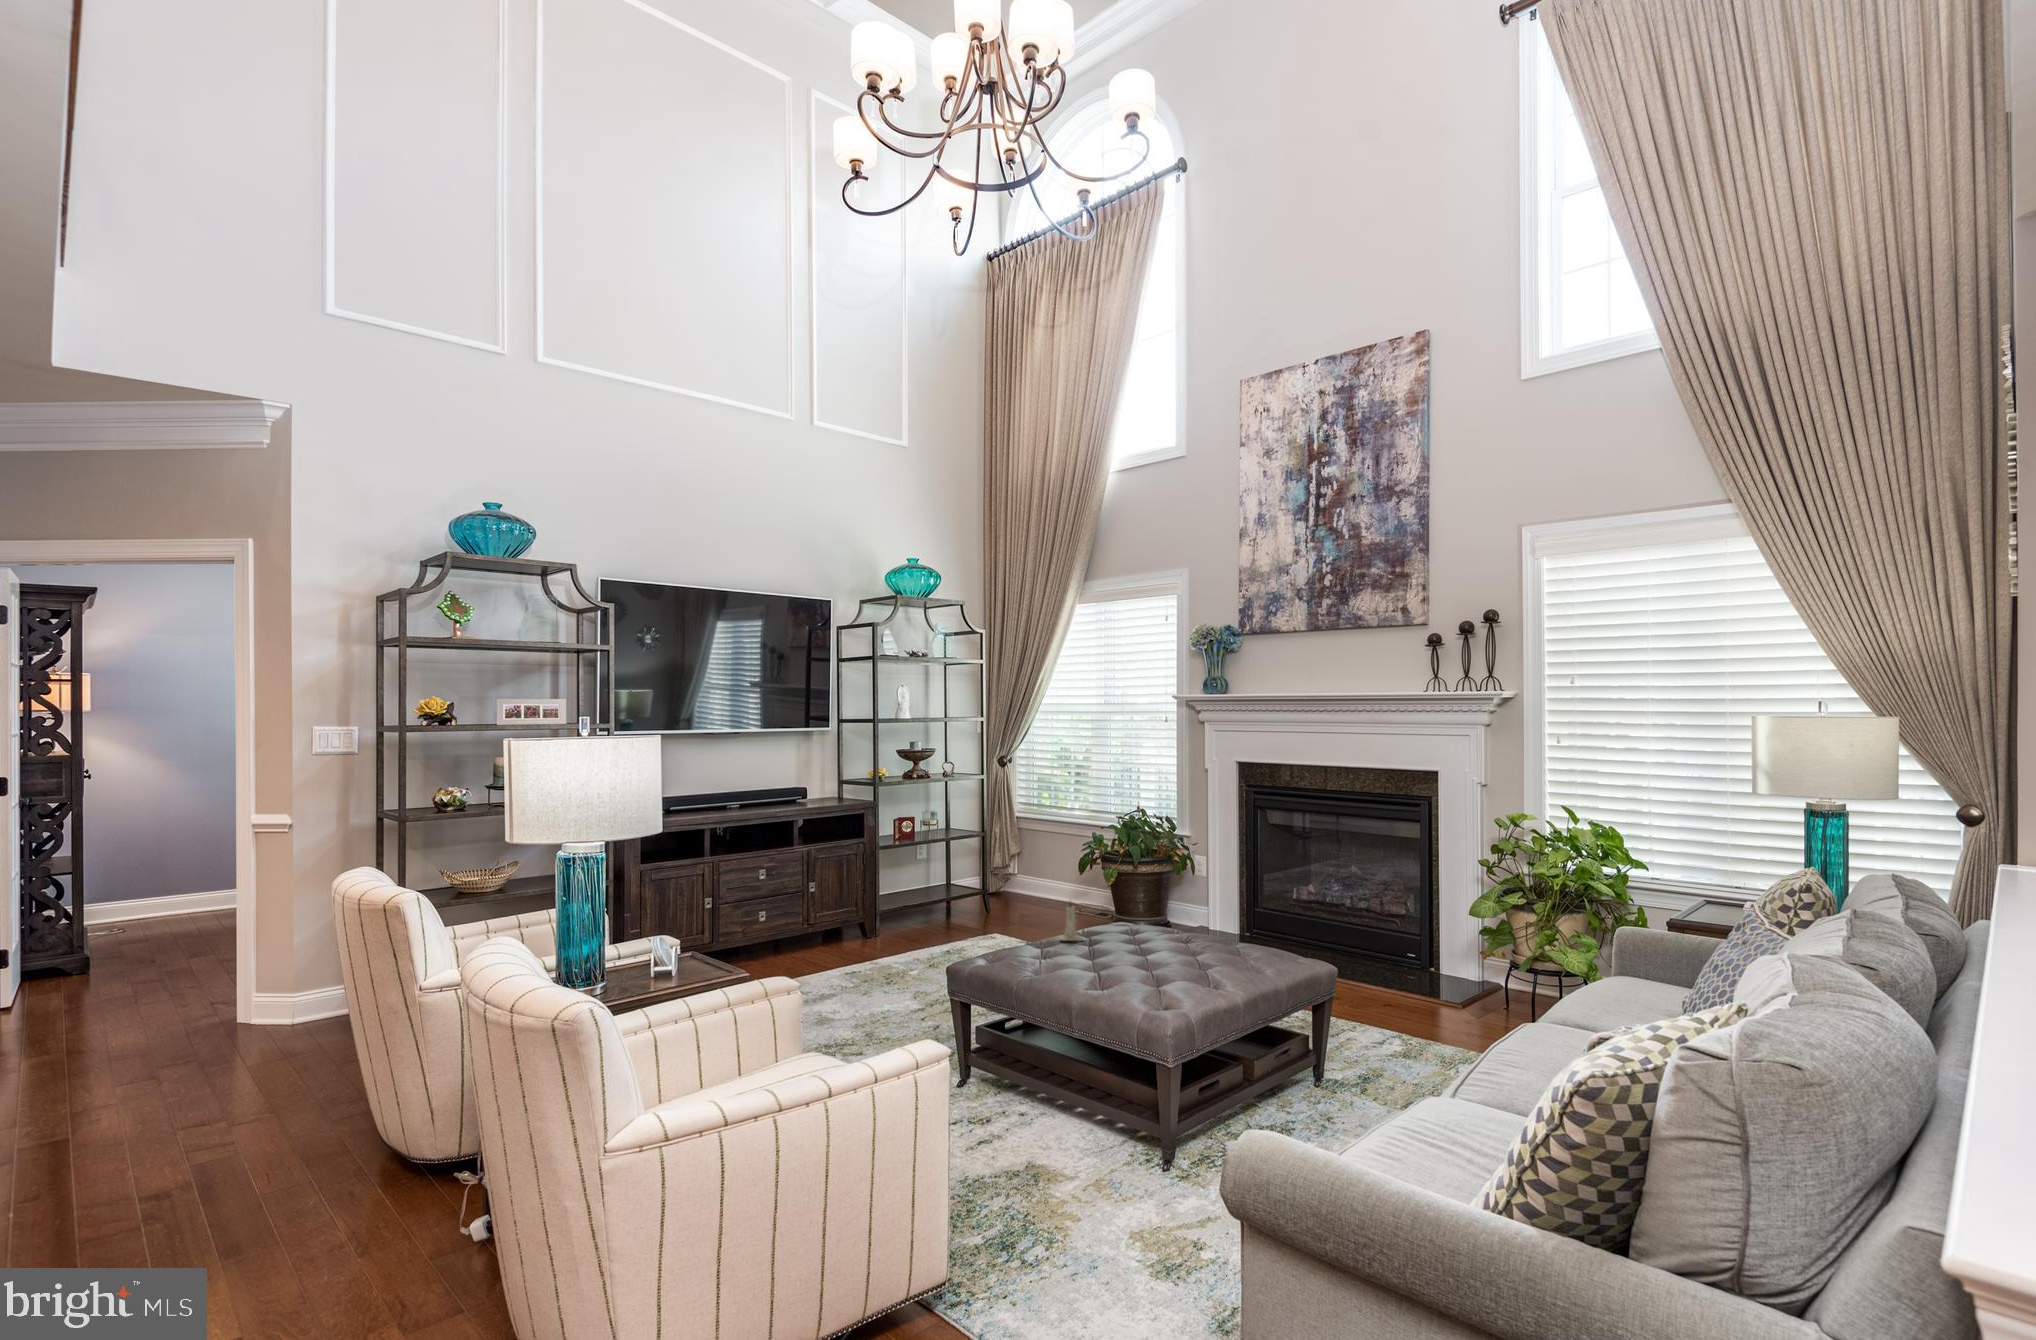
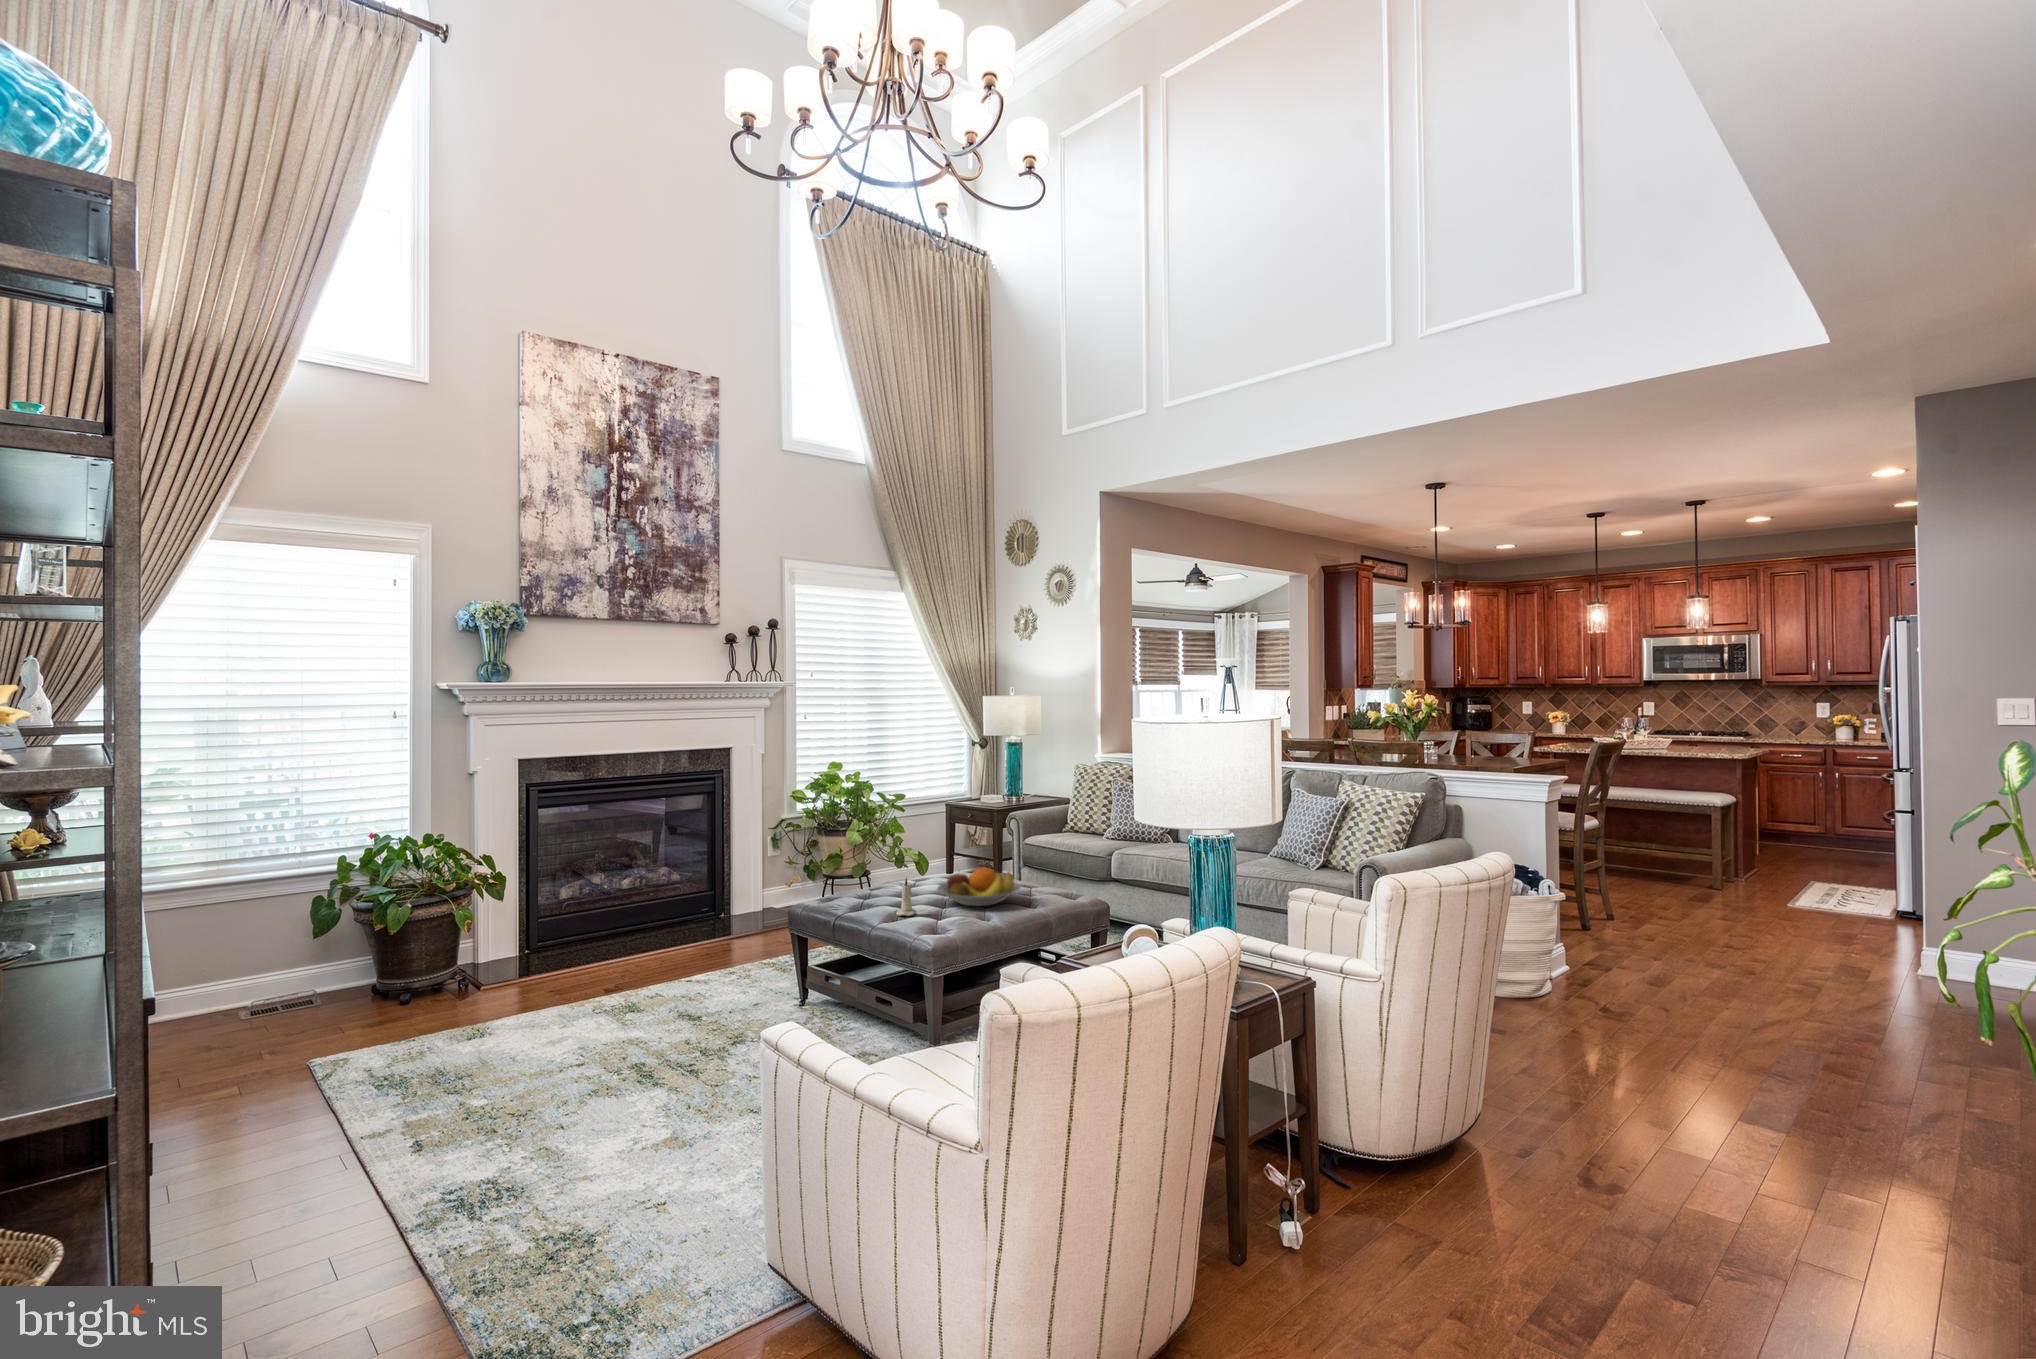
fruit bowl: none [1091,911,1195,959] -> present [937,867,1020,906]

